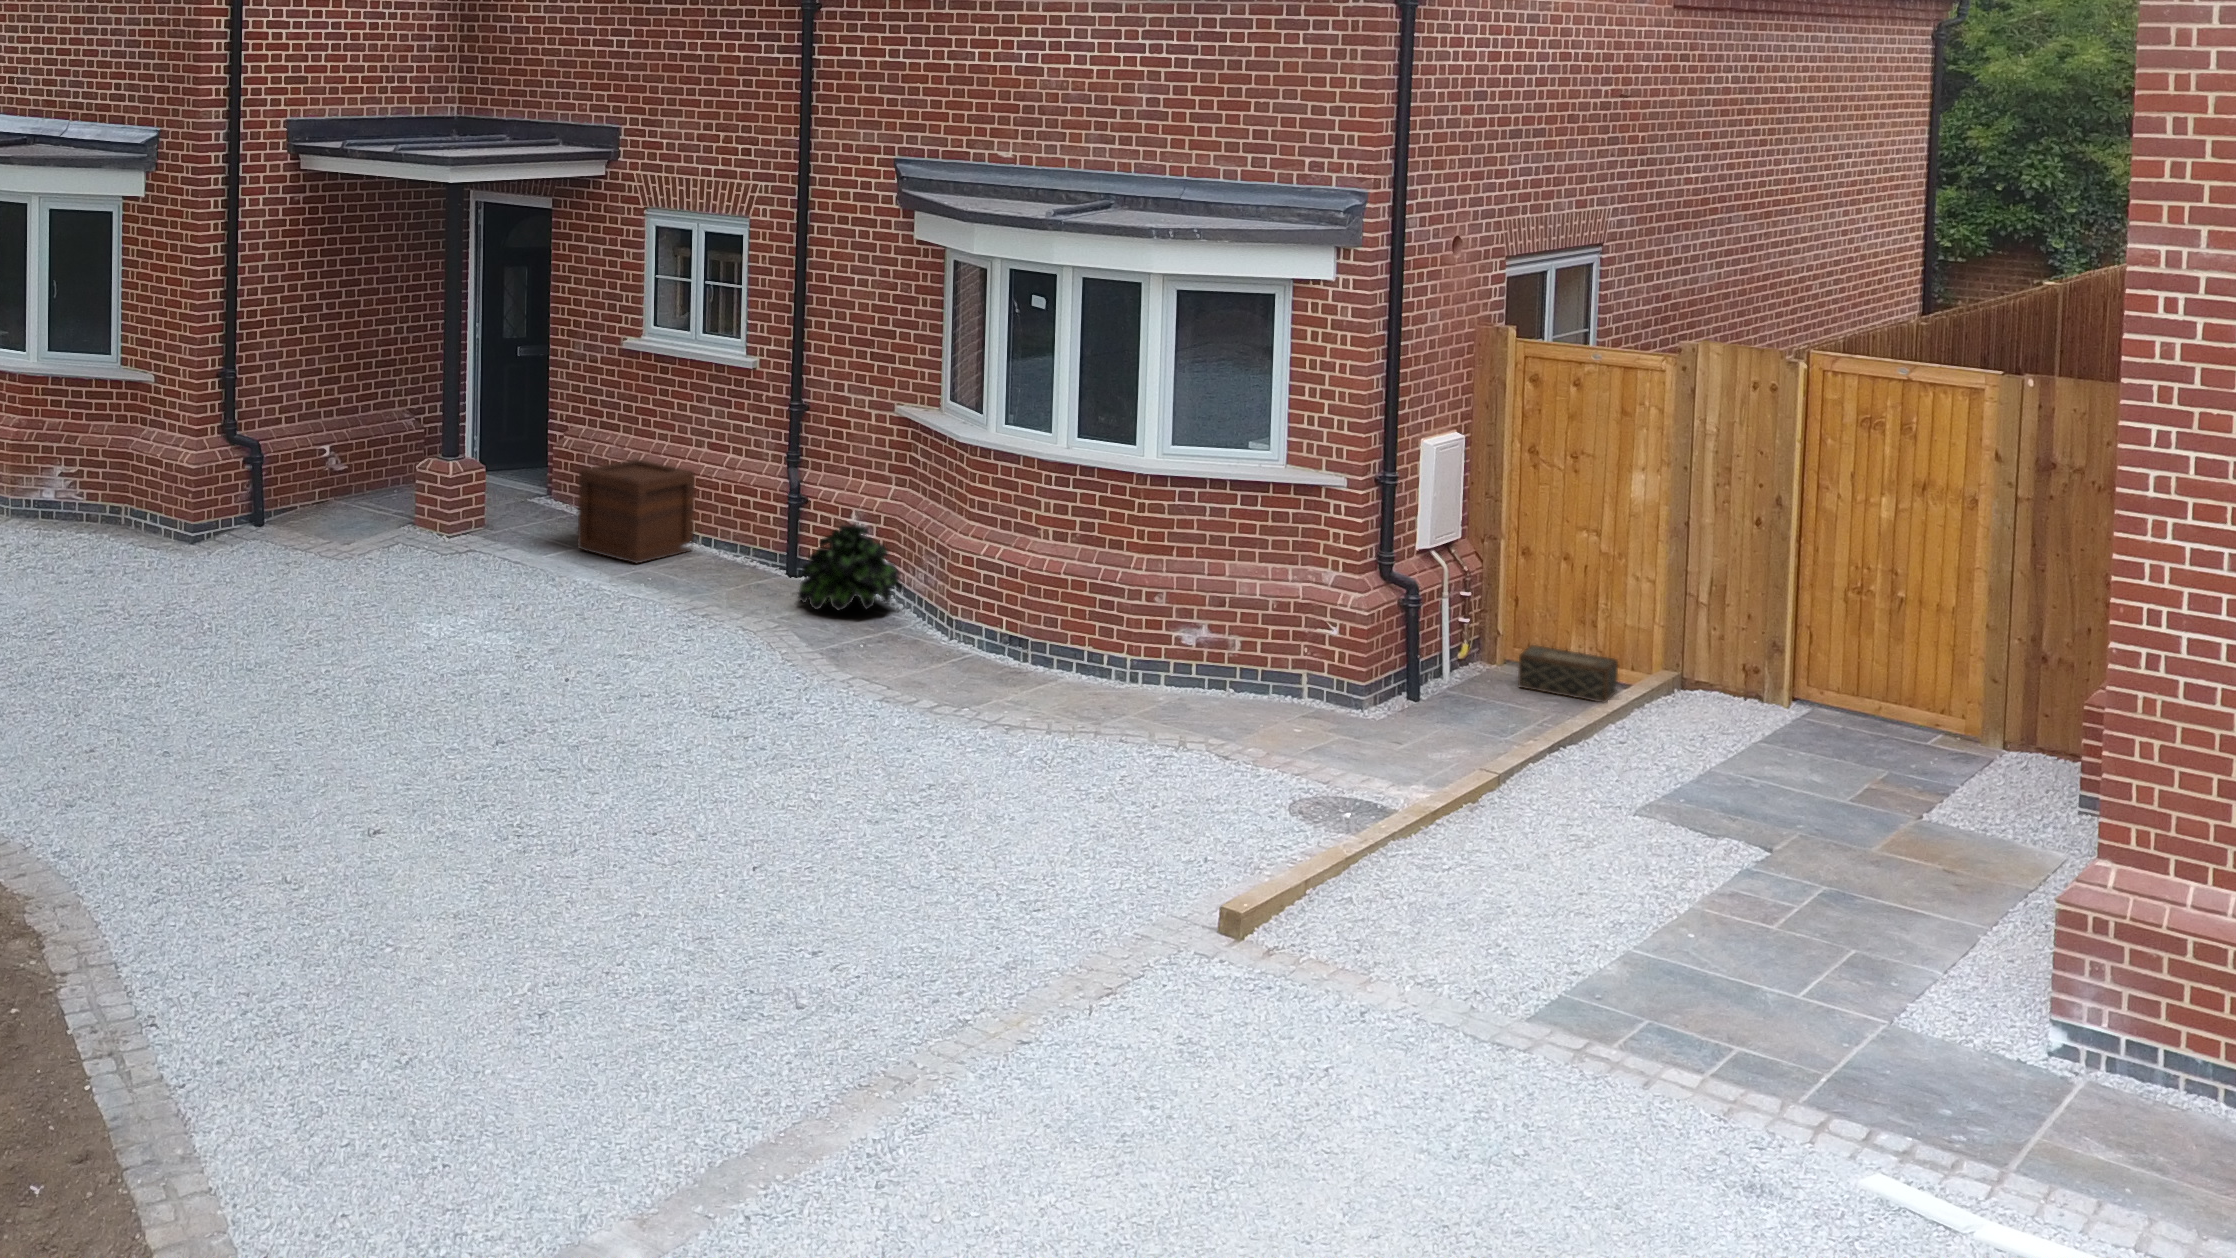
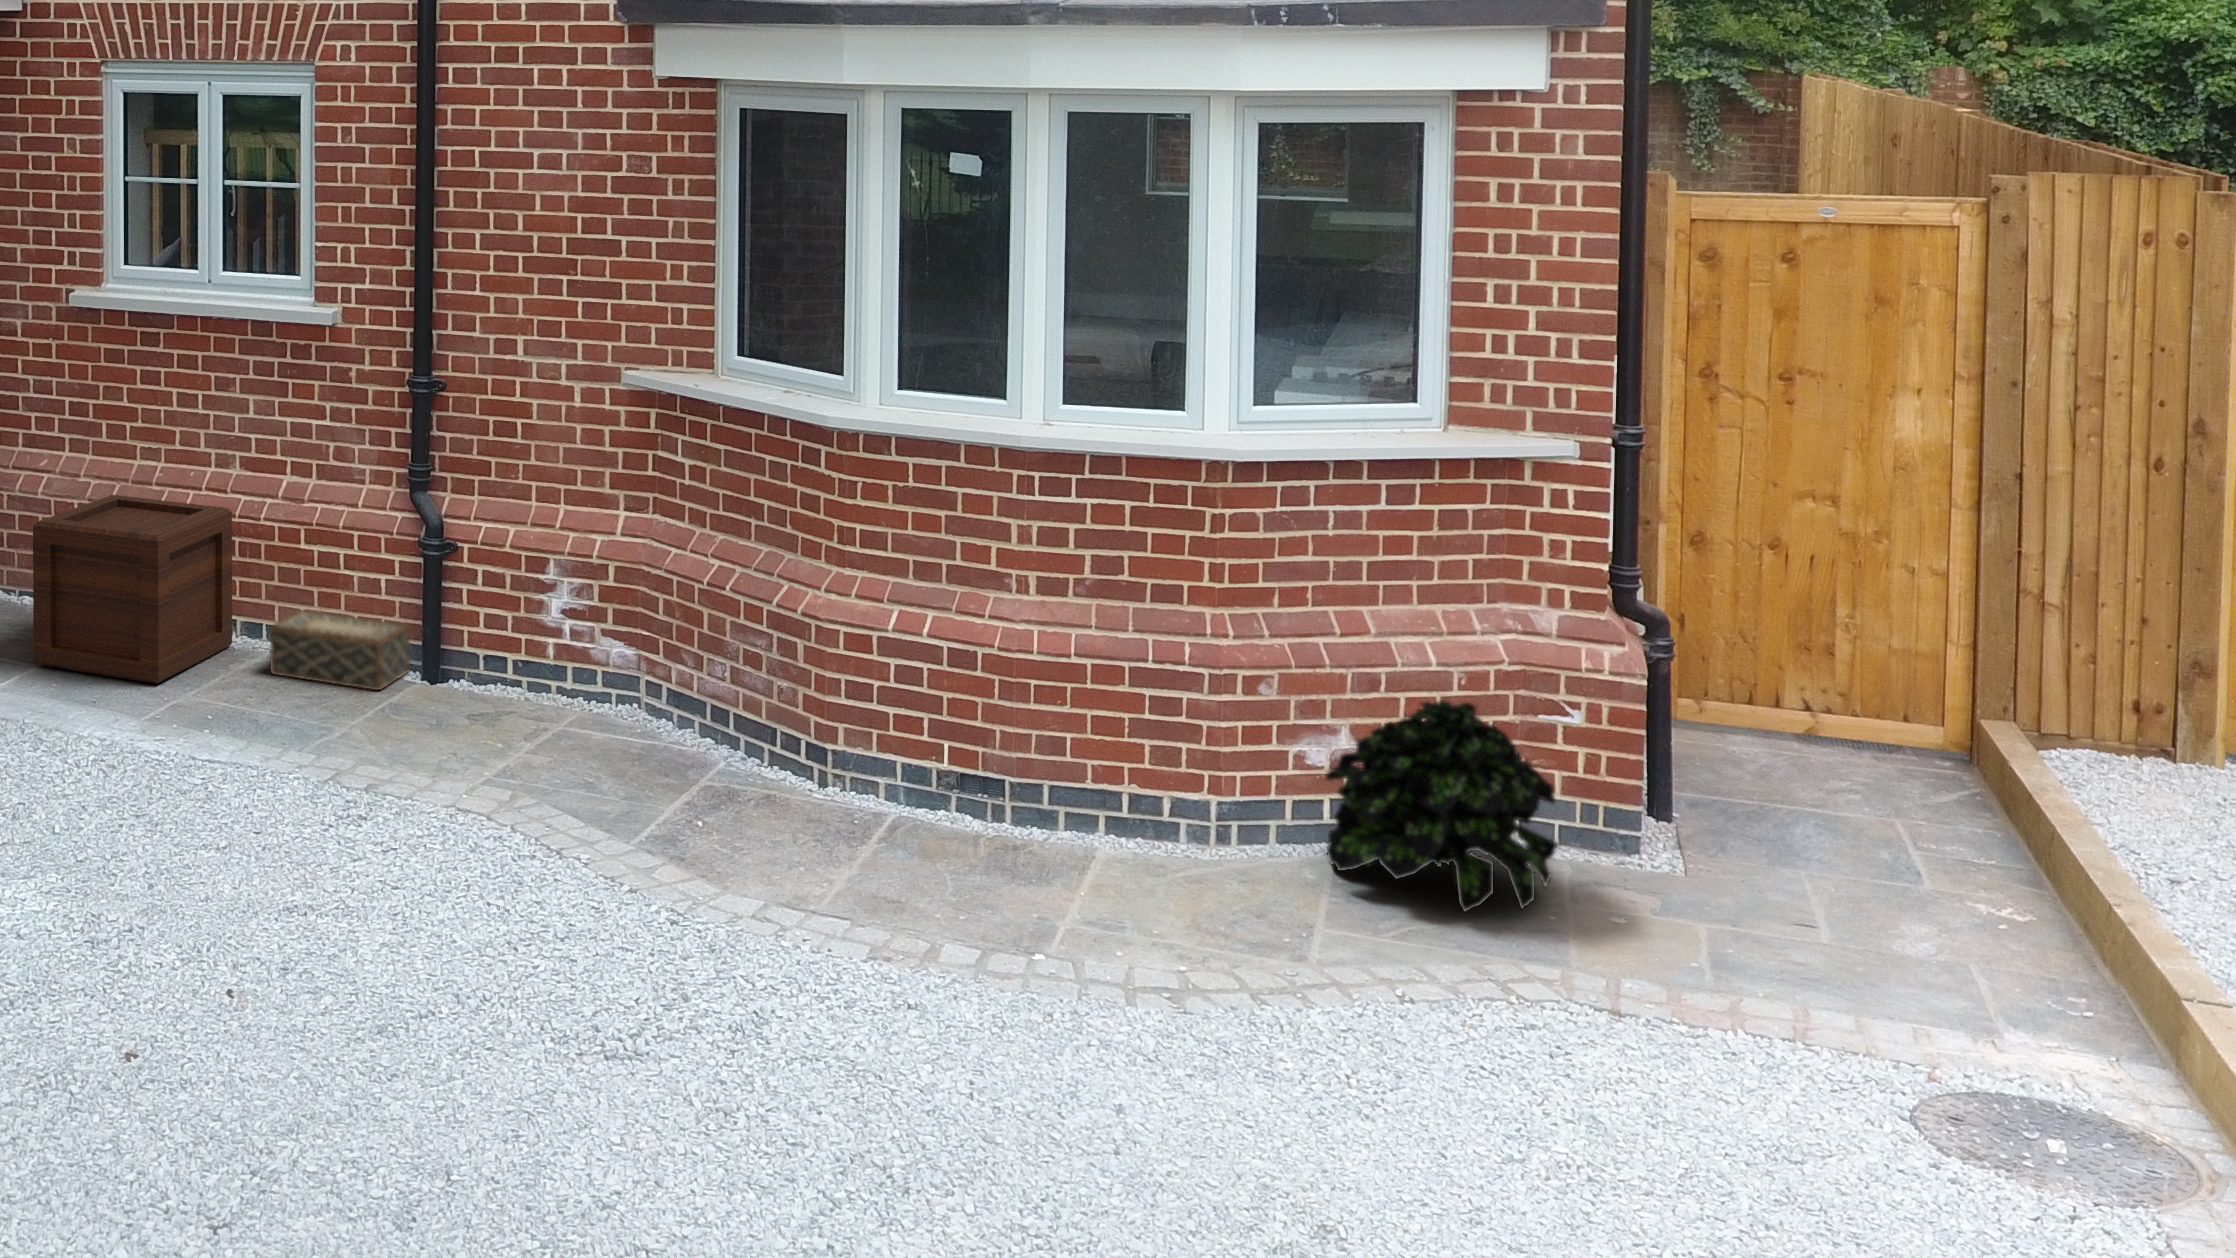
potted plant: present [798,525,904,610] -> present [1326,701,1558,911]
woven basket: present [1518,645,1618,702] -> present [270,610,410,690]

